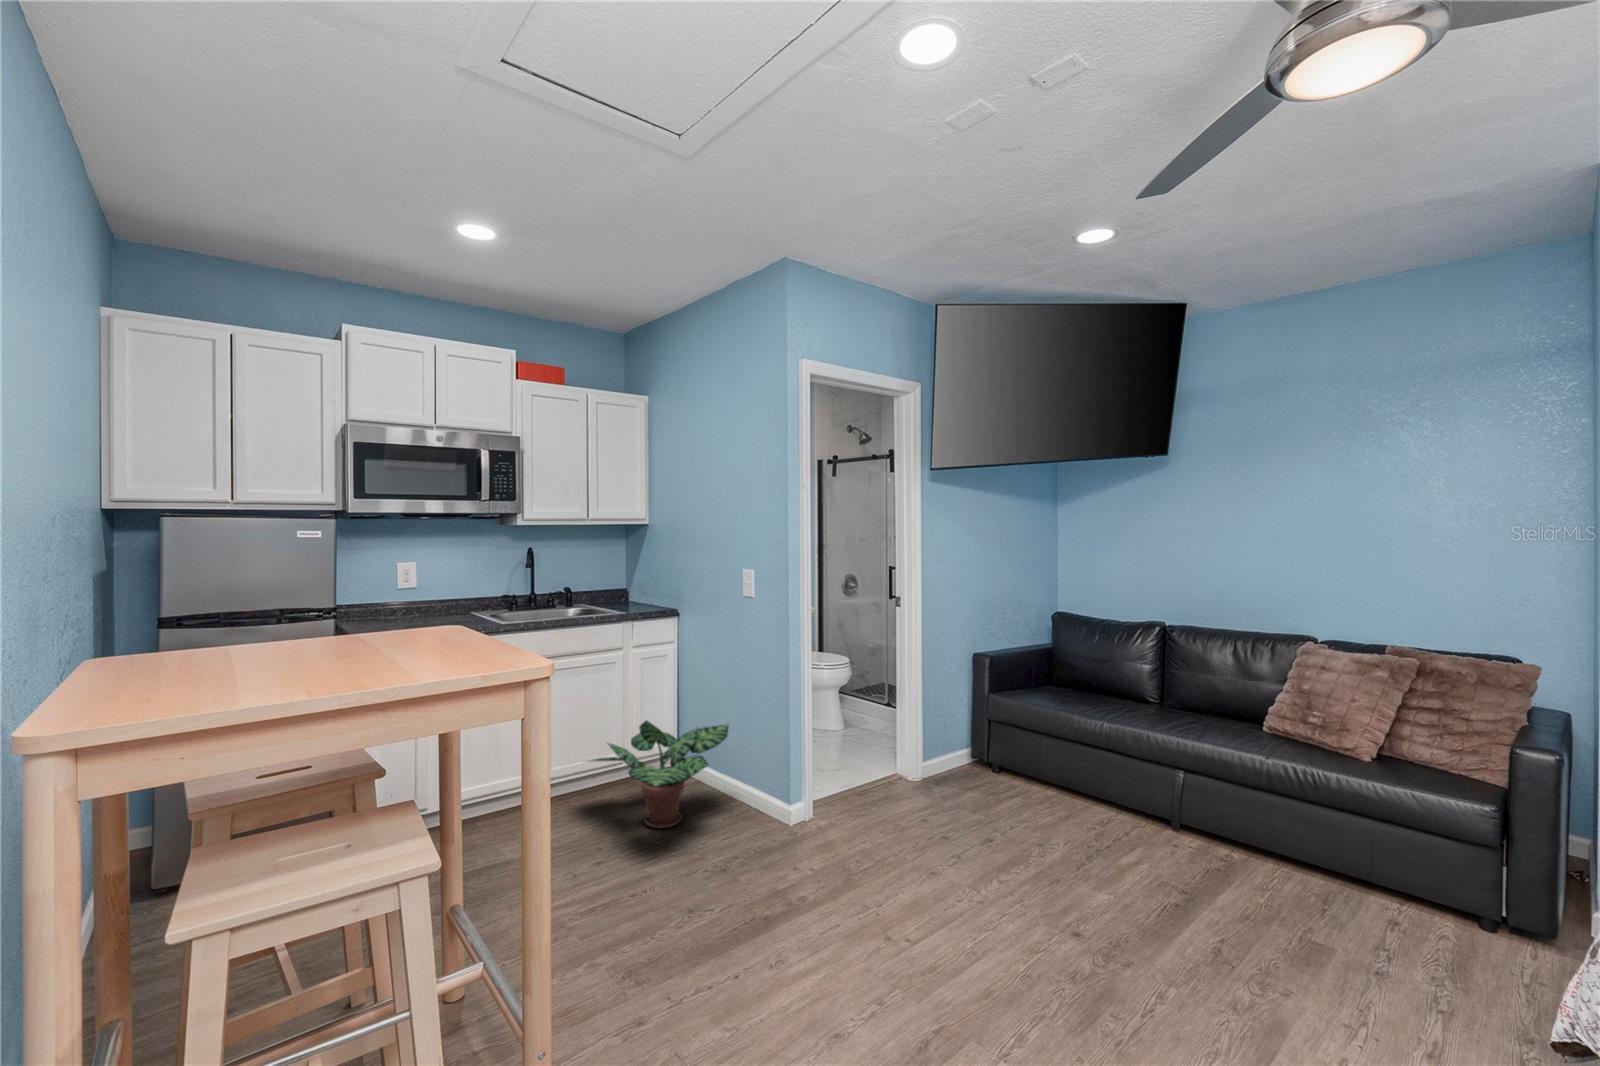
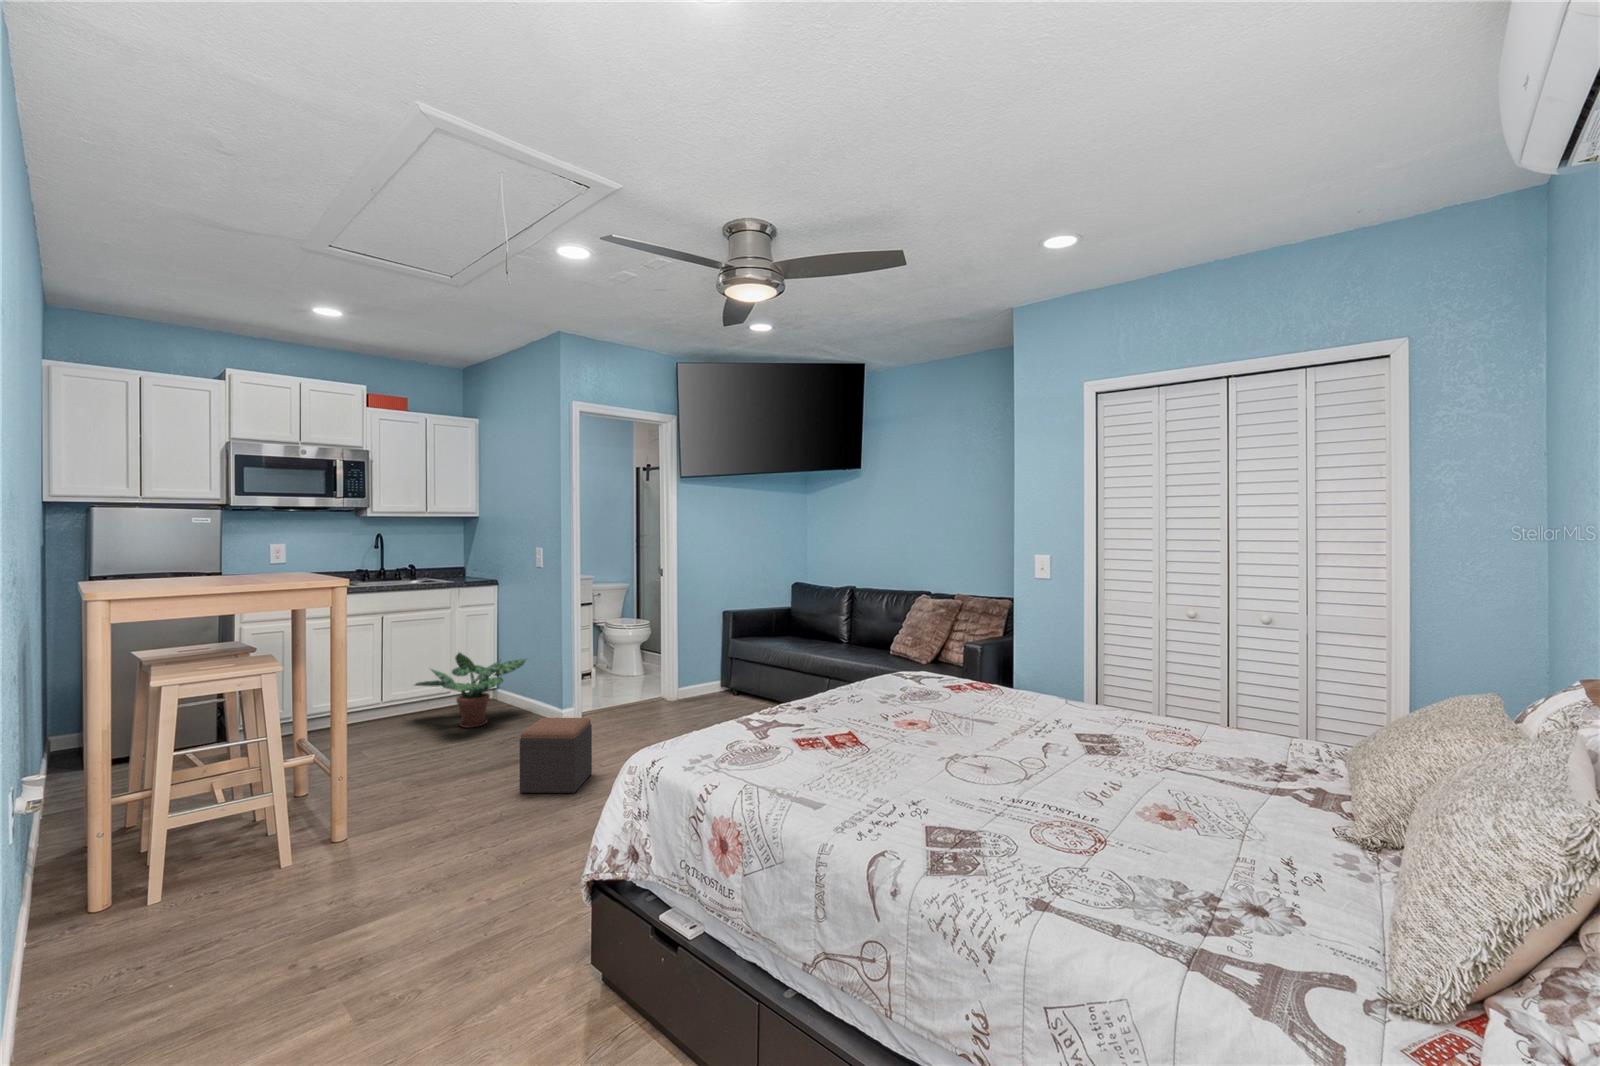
footstool: none [796,861,893,1015] -> present [520,718,592,793]

